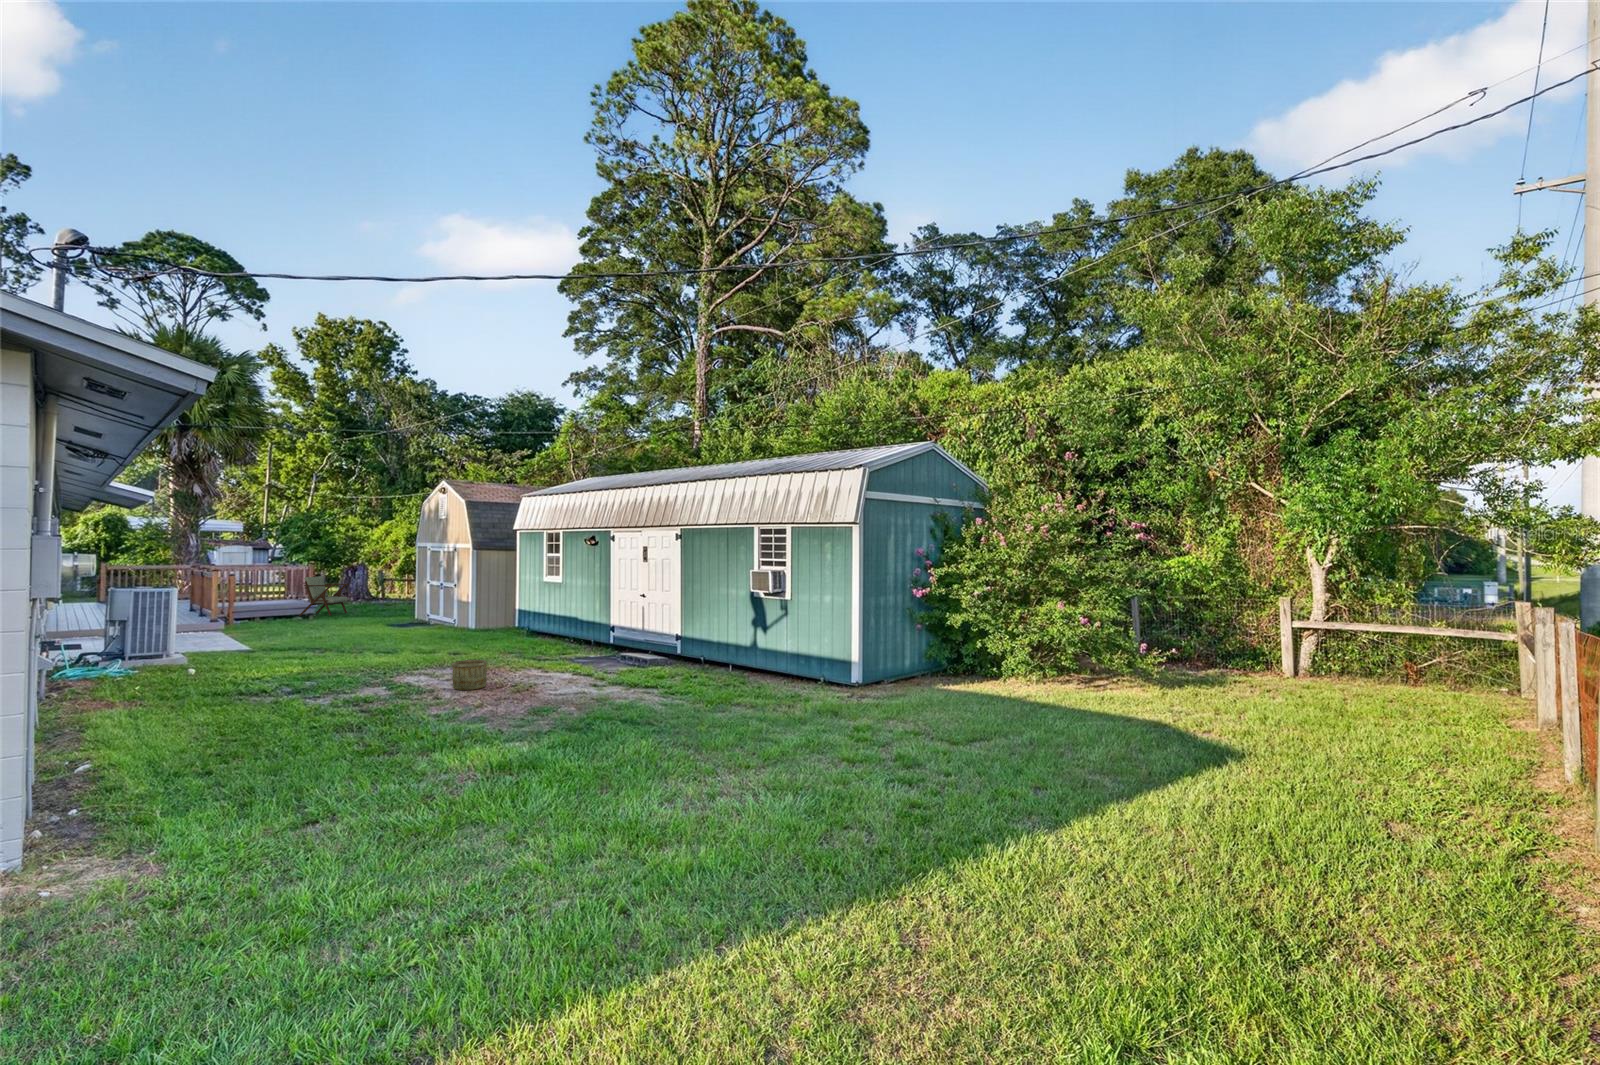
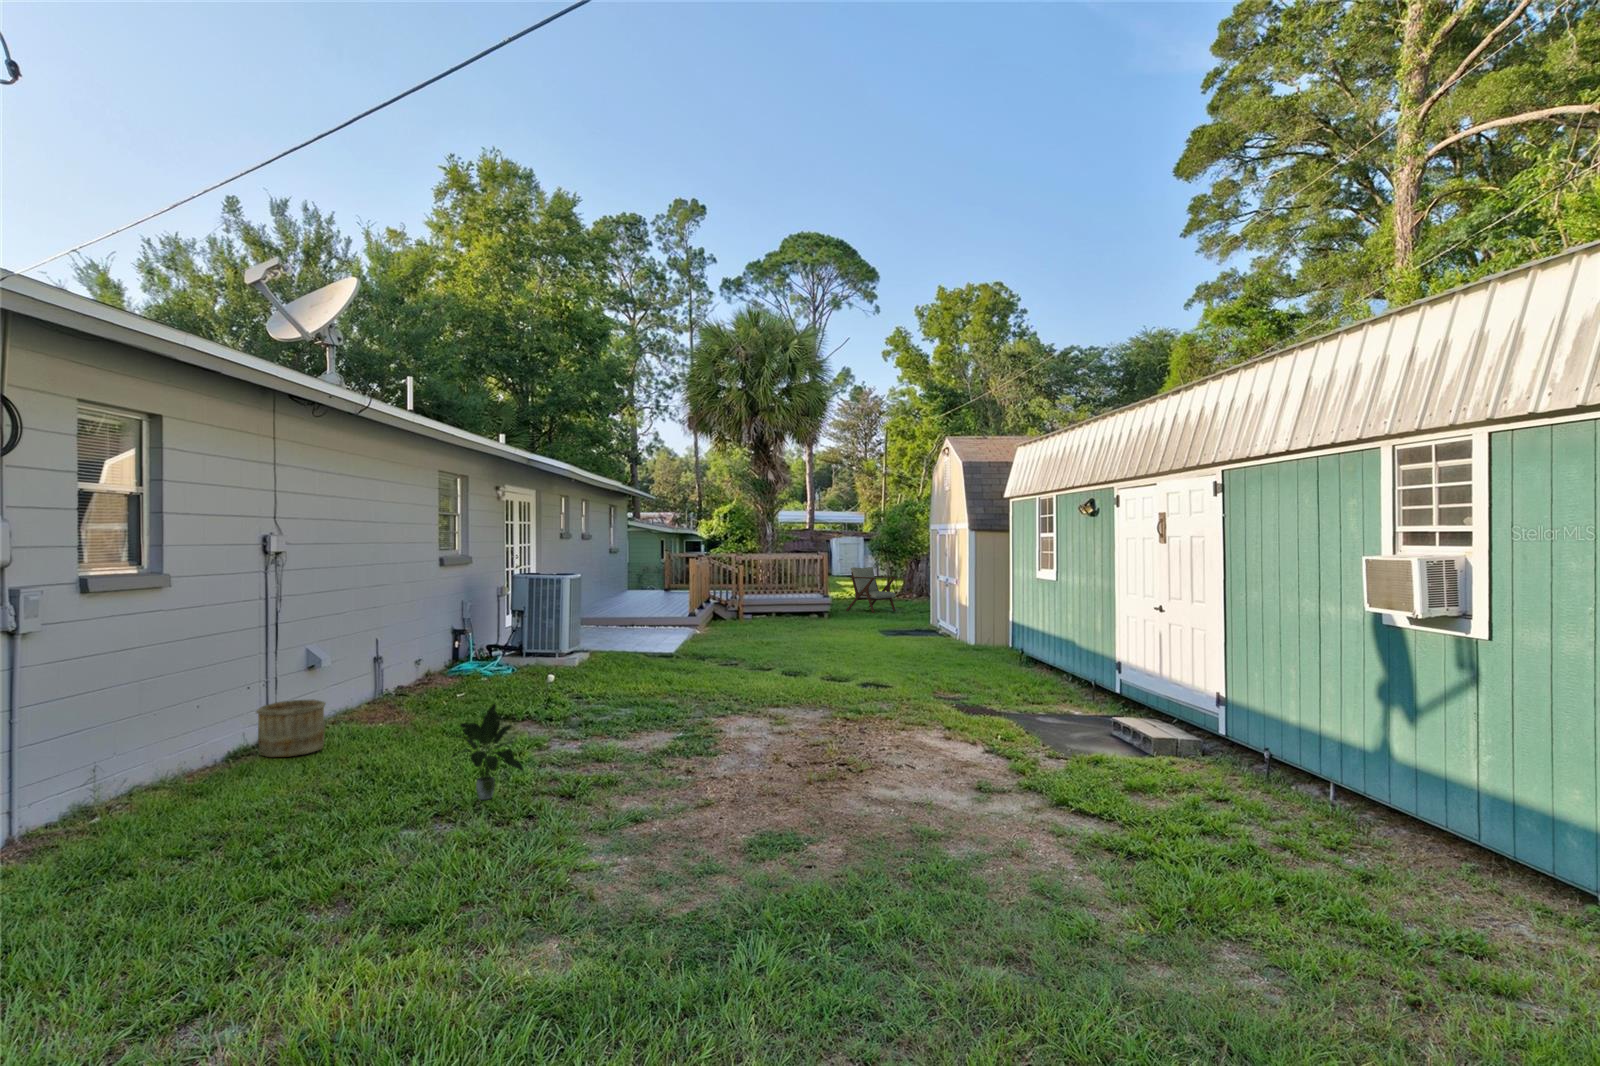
wooden bucket: present [452,660,487,690] -> present [256,700,325,757]
potted plant: none [362,667,406,722] -> present [451,703,524,800]

